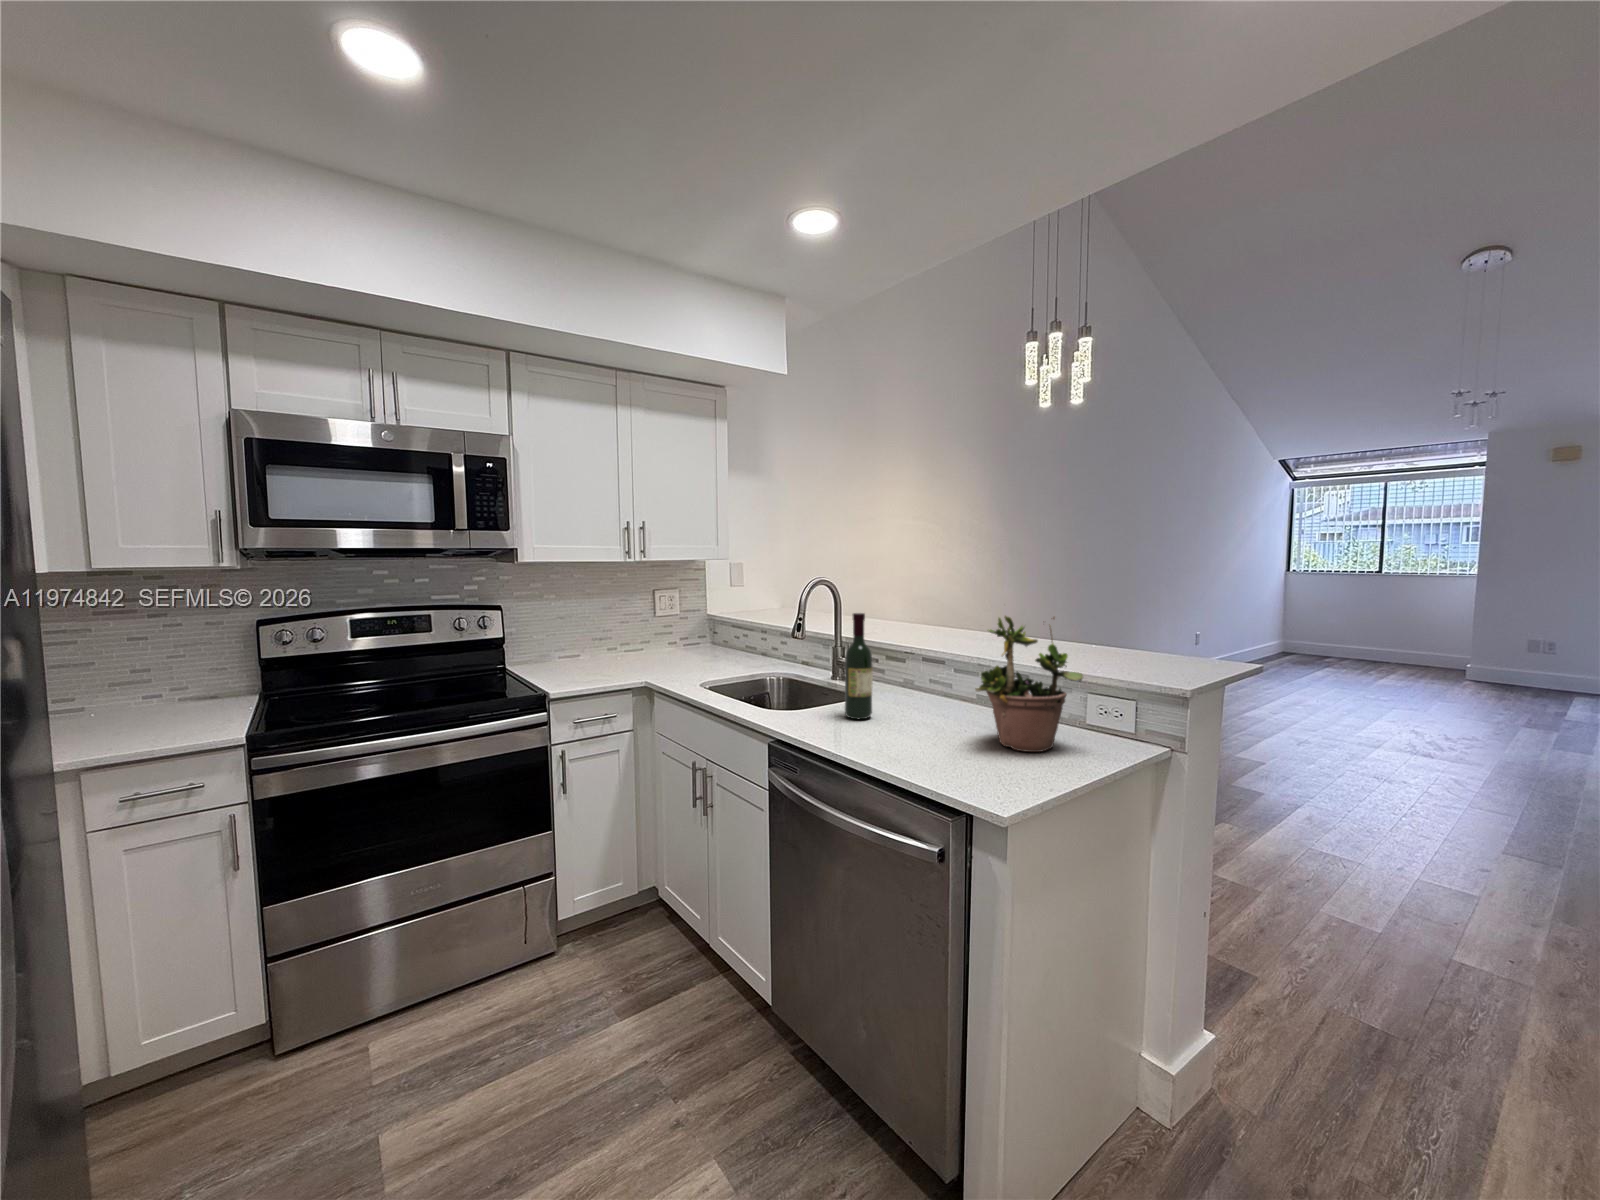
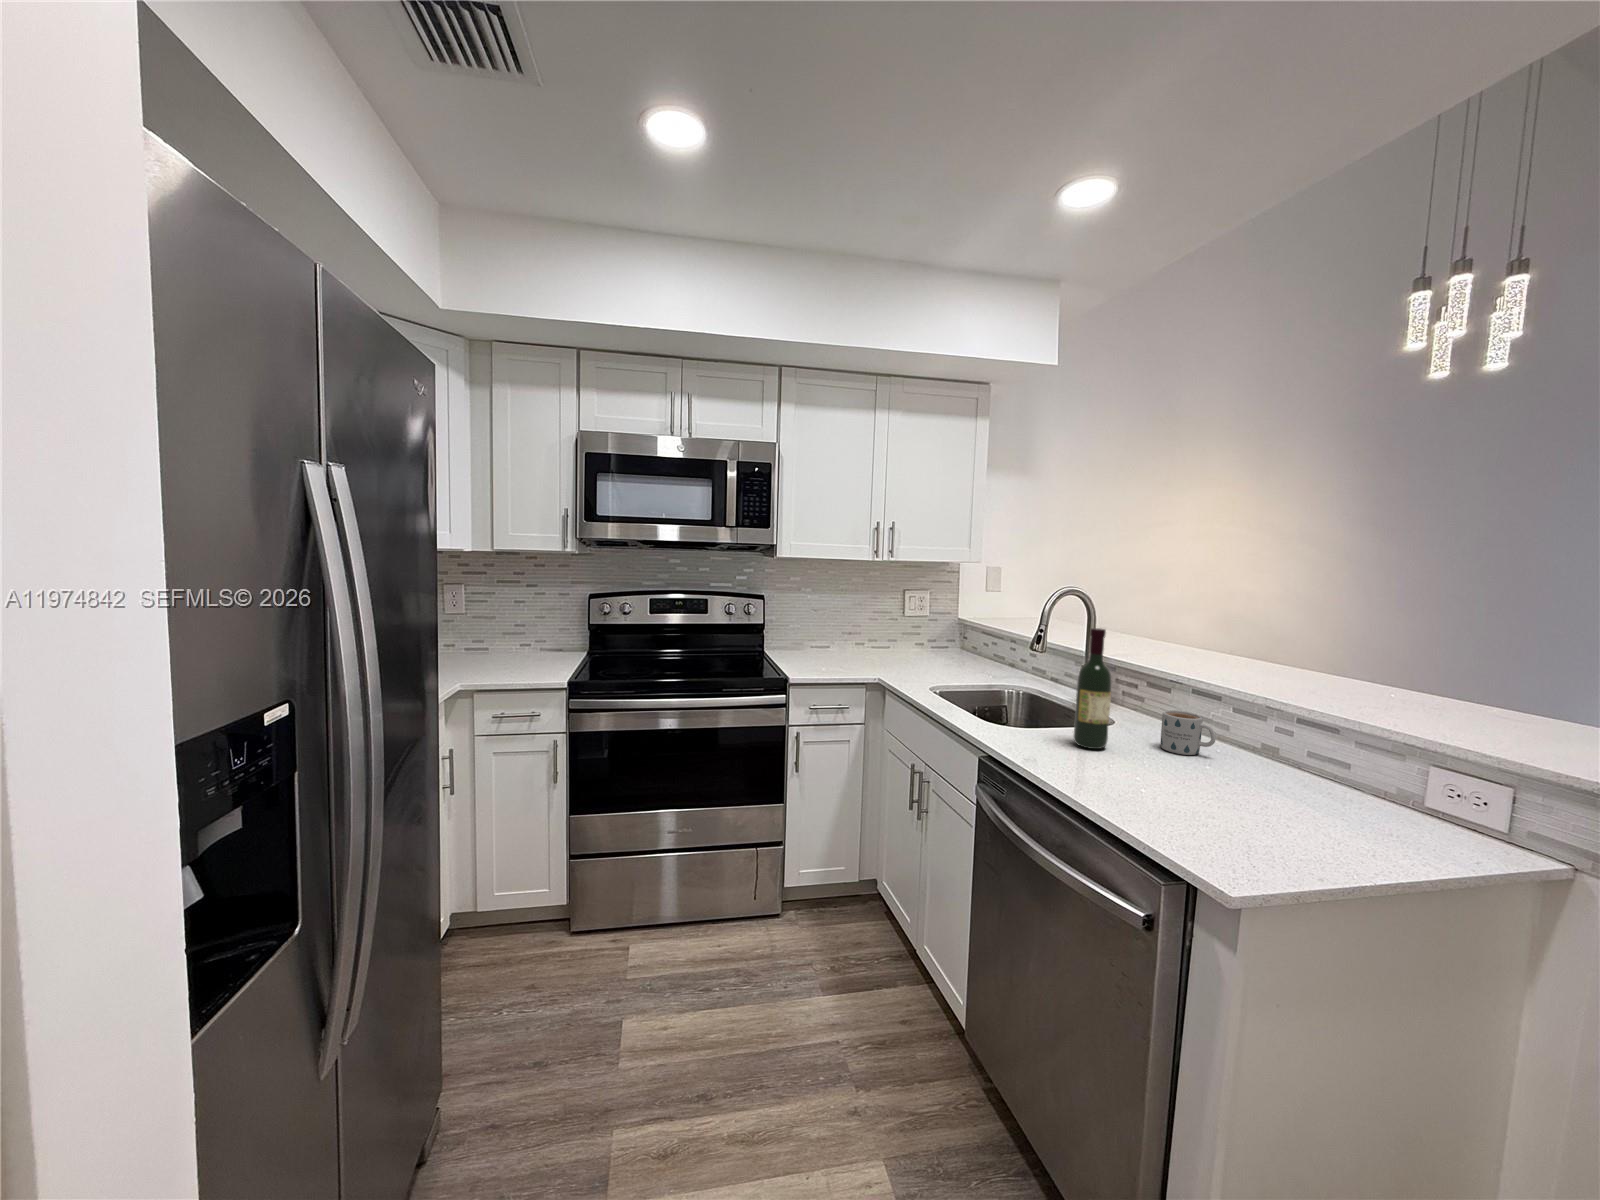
potted plant: present [975,616,1083,752] -> none [1235,632,1415,831]
mug: none [909,677,950,713] -> present [1160,710,1216,755]

